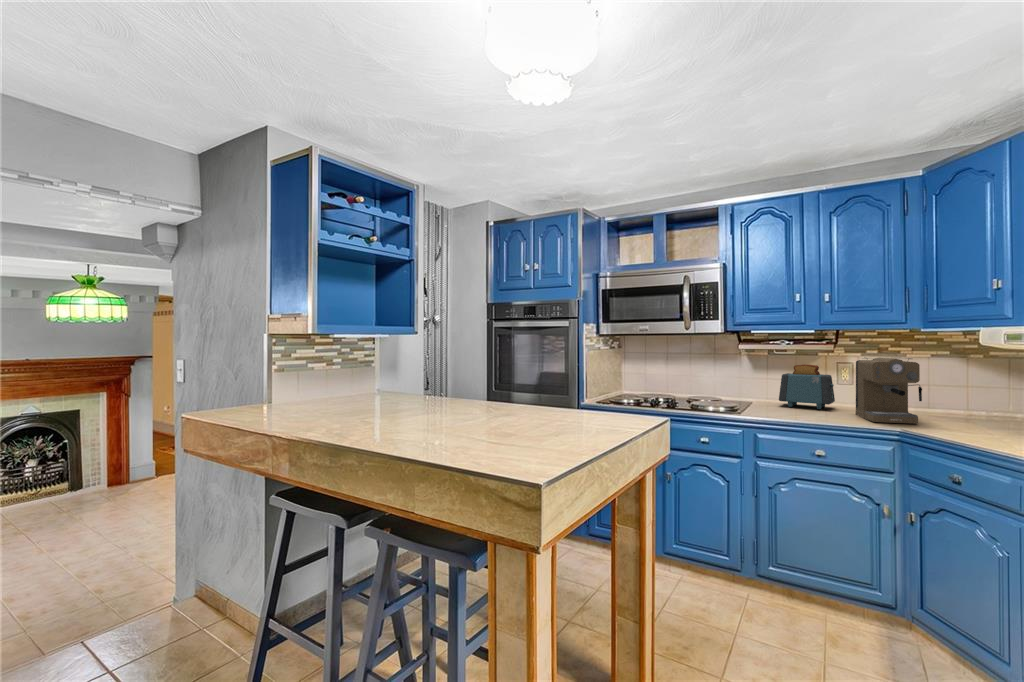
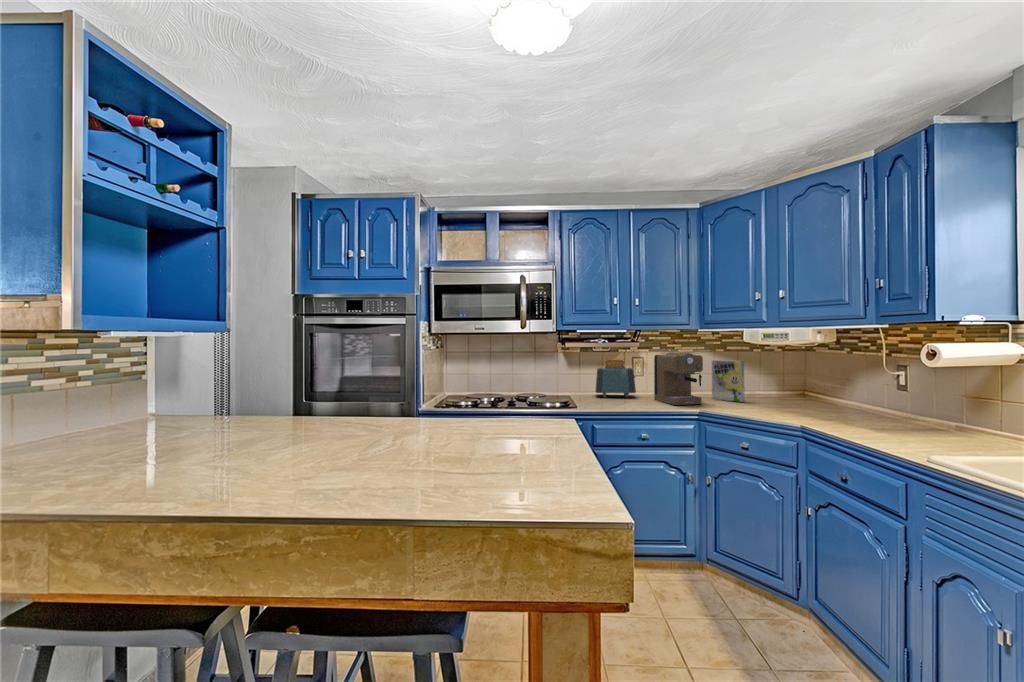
cereal box: none [948,369,1000,426] -> present [712,360,745,402]

